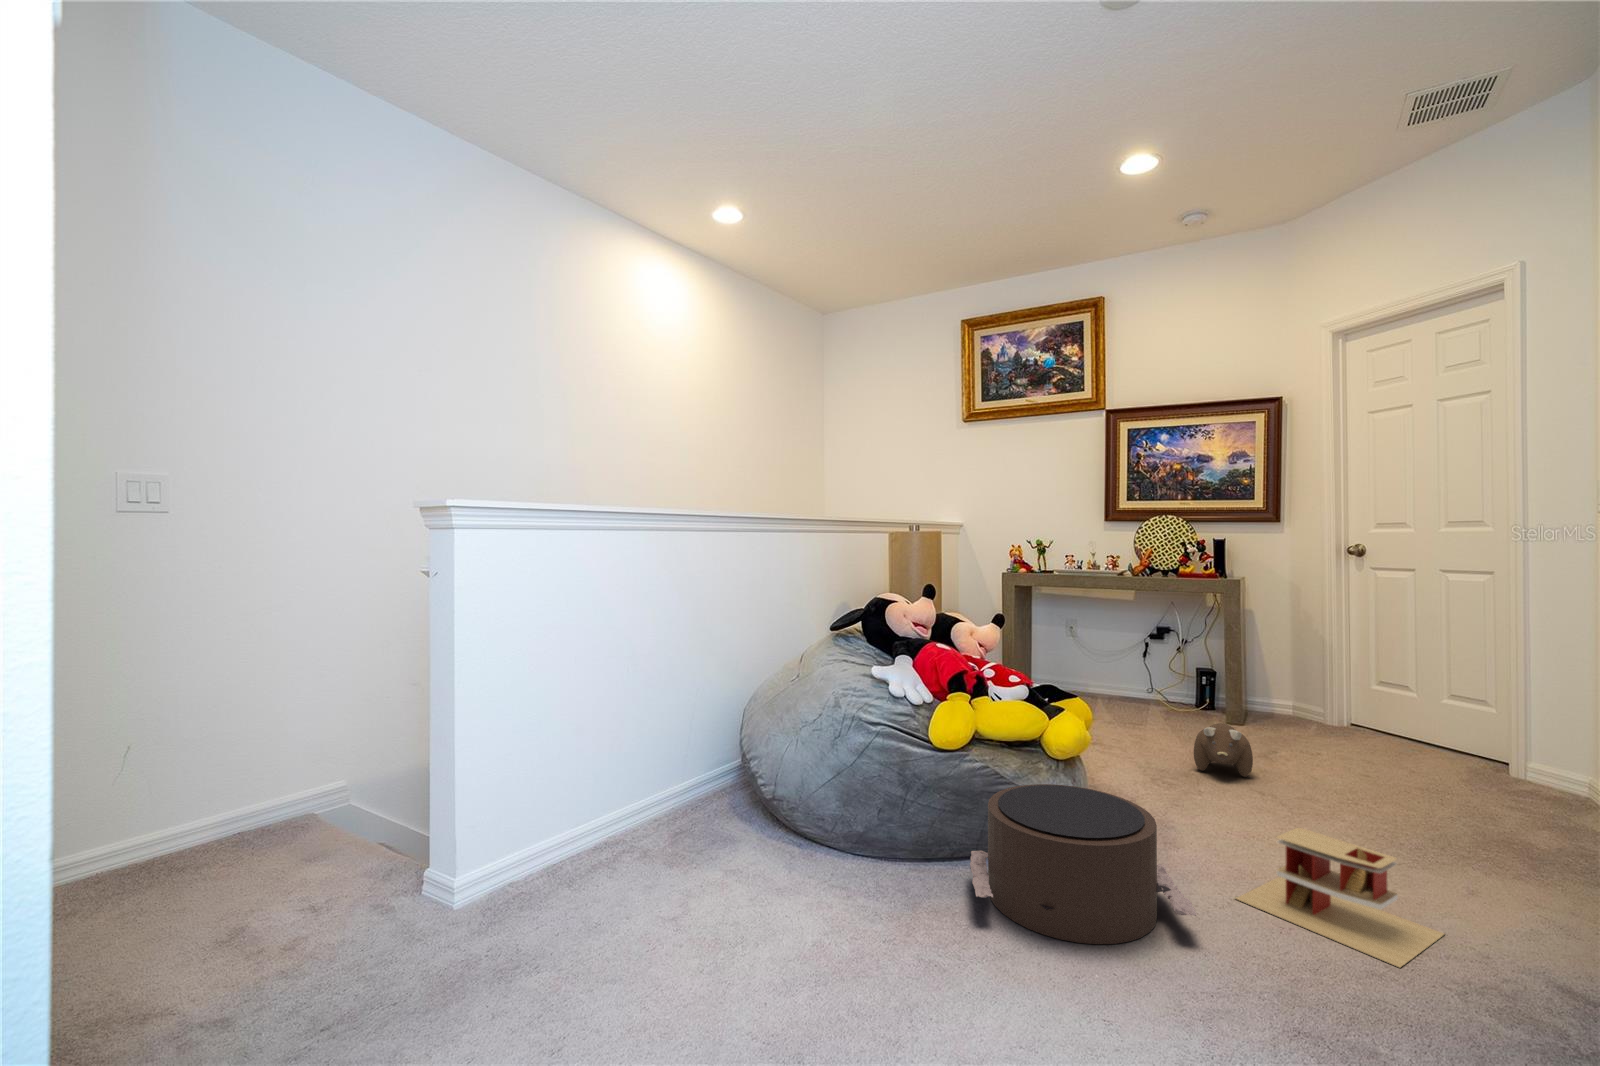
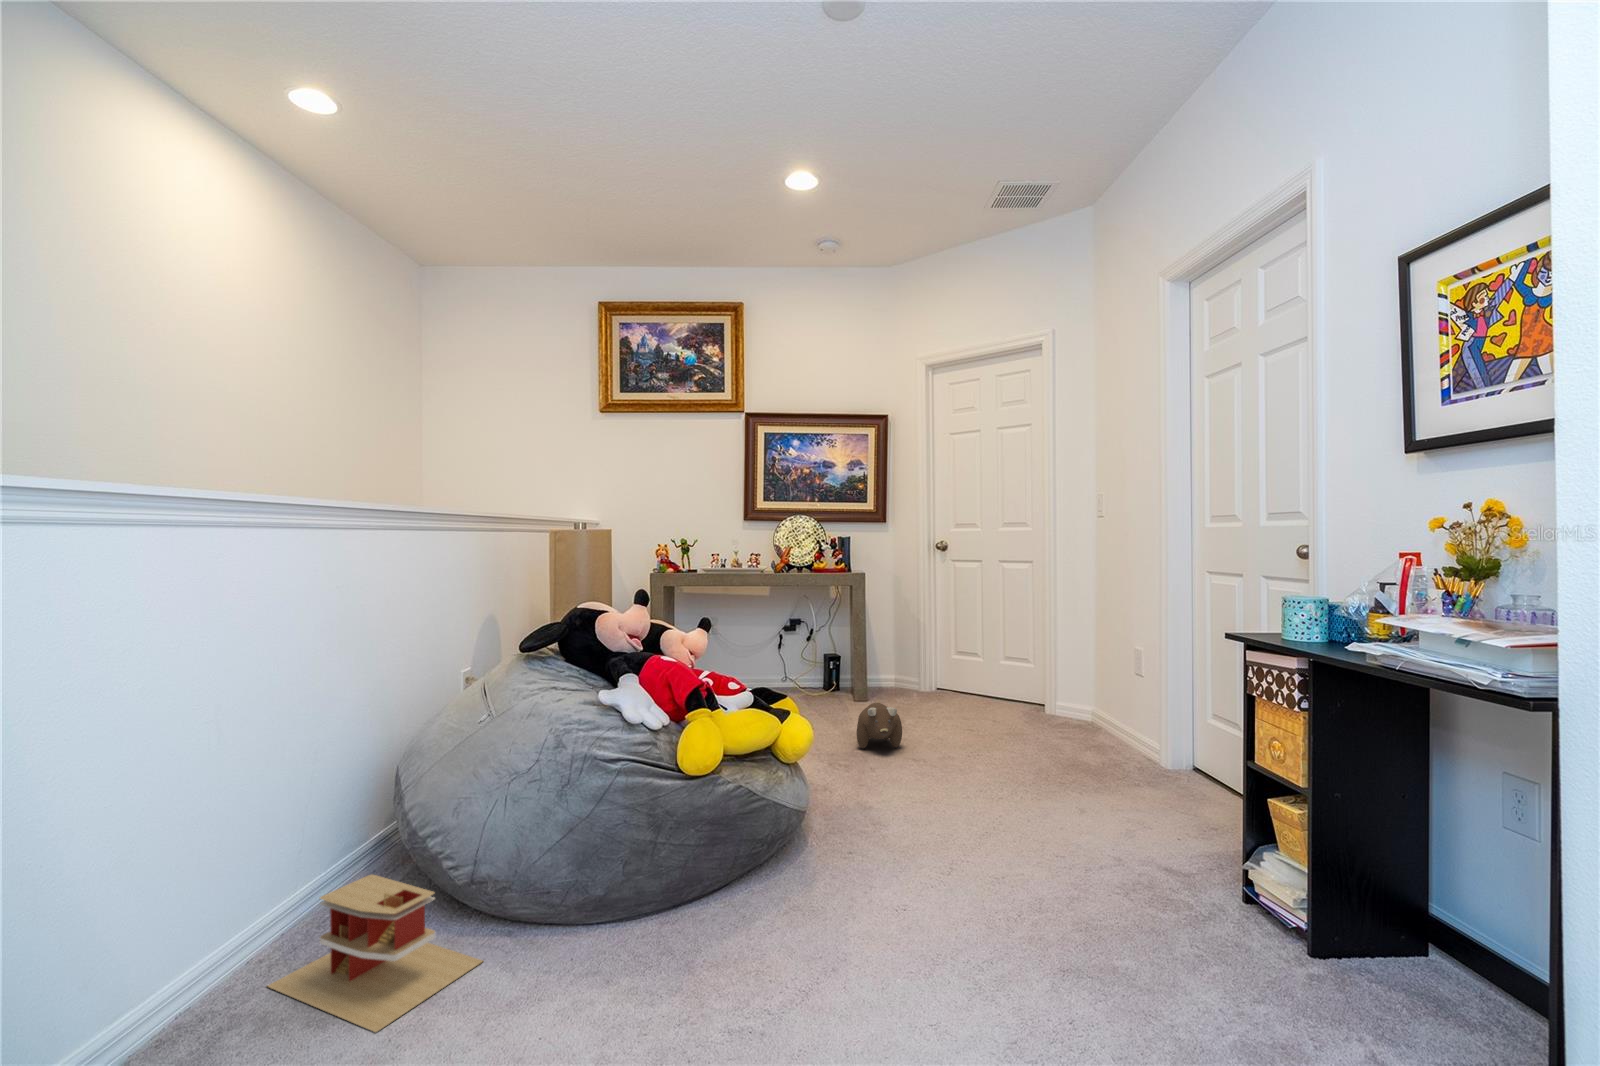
pouf: present [970,784,1197,944] -> none [732,787,956,952]
toy house: present [1236,828,1444,967] -> present [268,875,483,1032]

